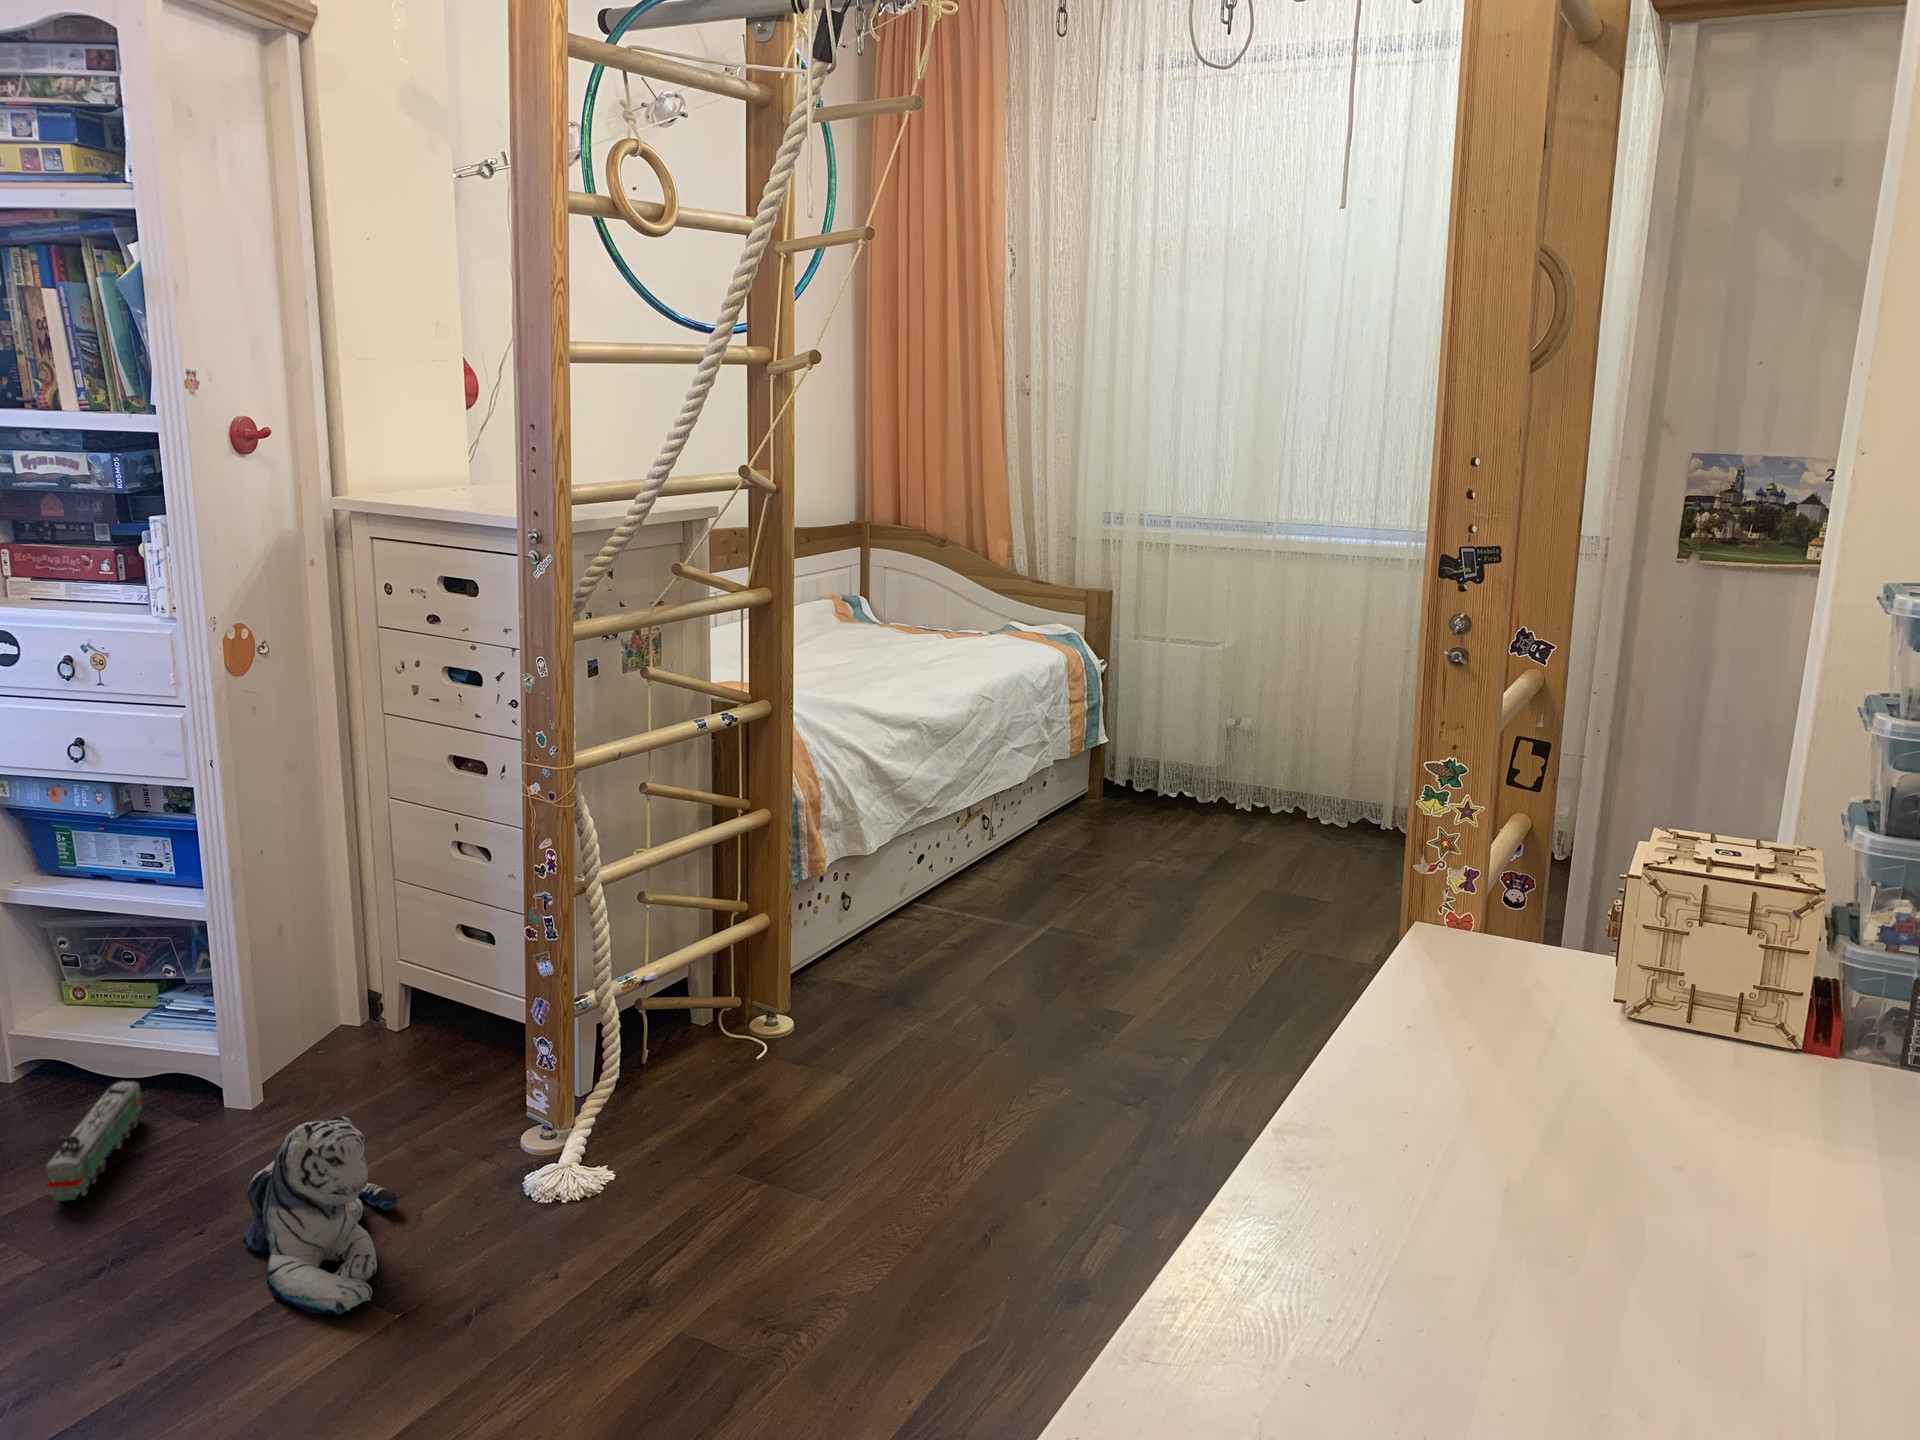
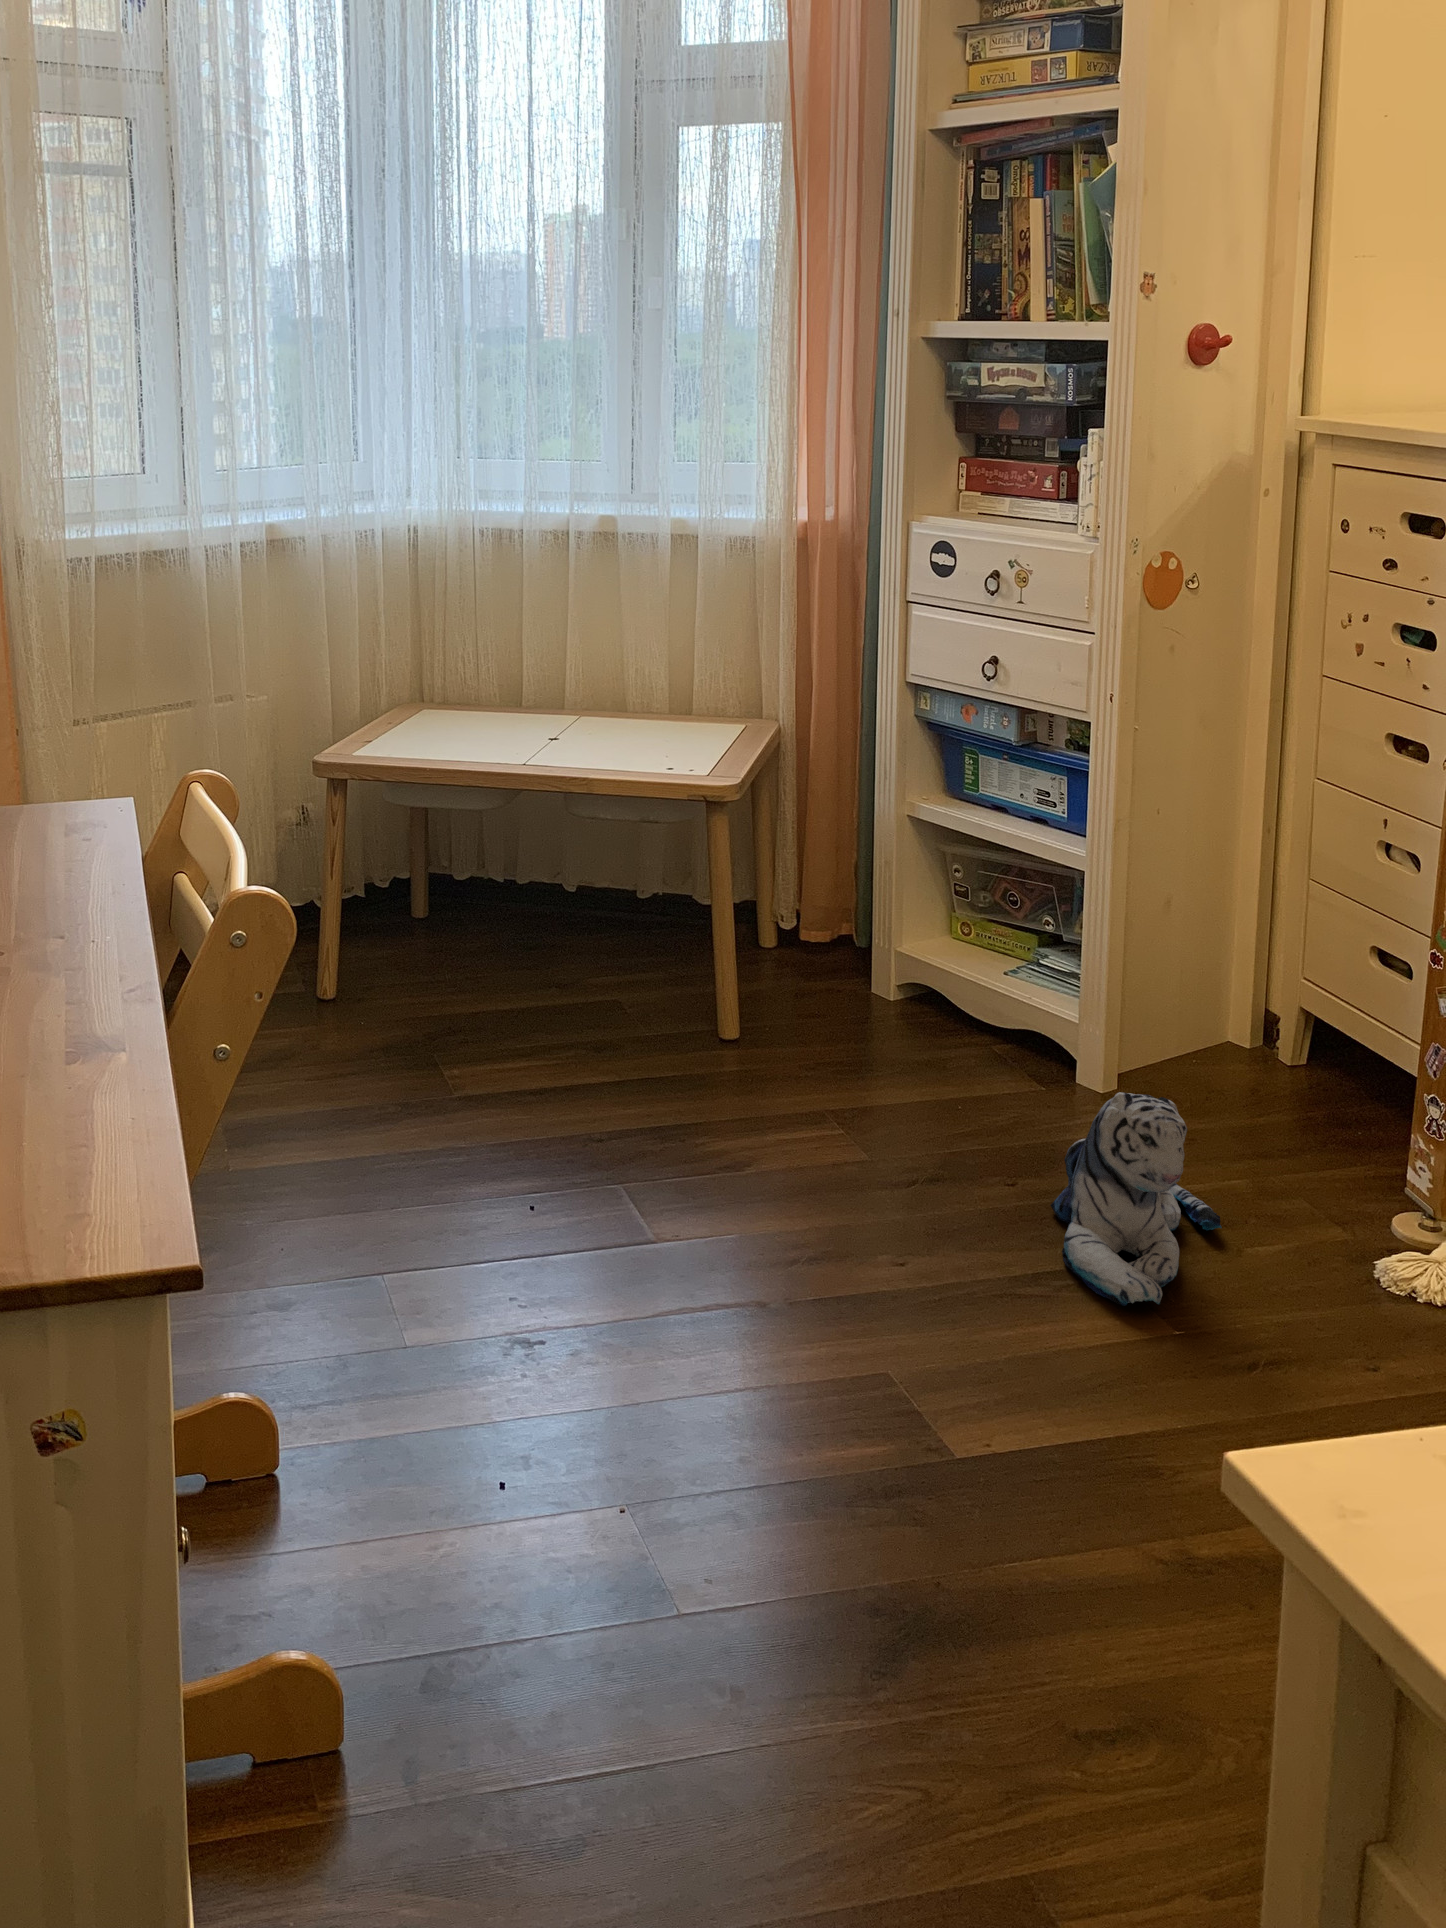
toy train: present [46,1081,142,1201] -> none [892,1022,997,1117]

